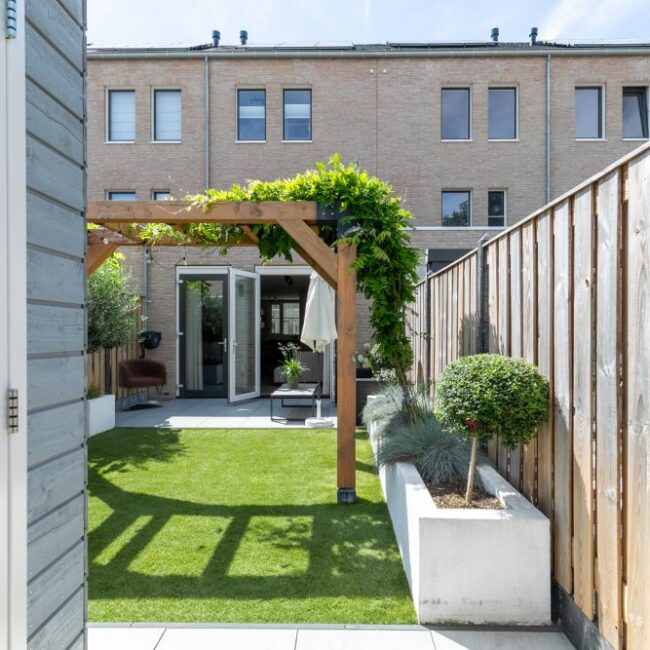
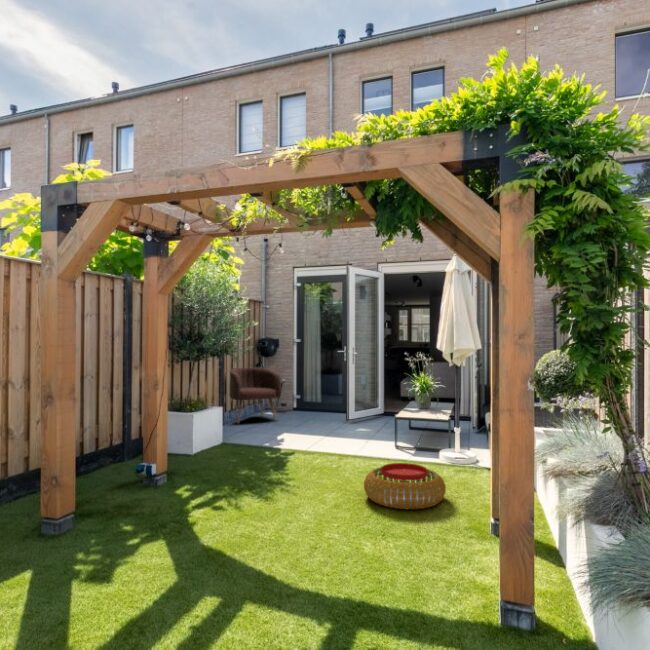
pouf: none [248,427,309,458] -> present [364,463,446,509]

